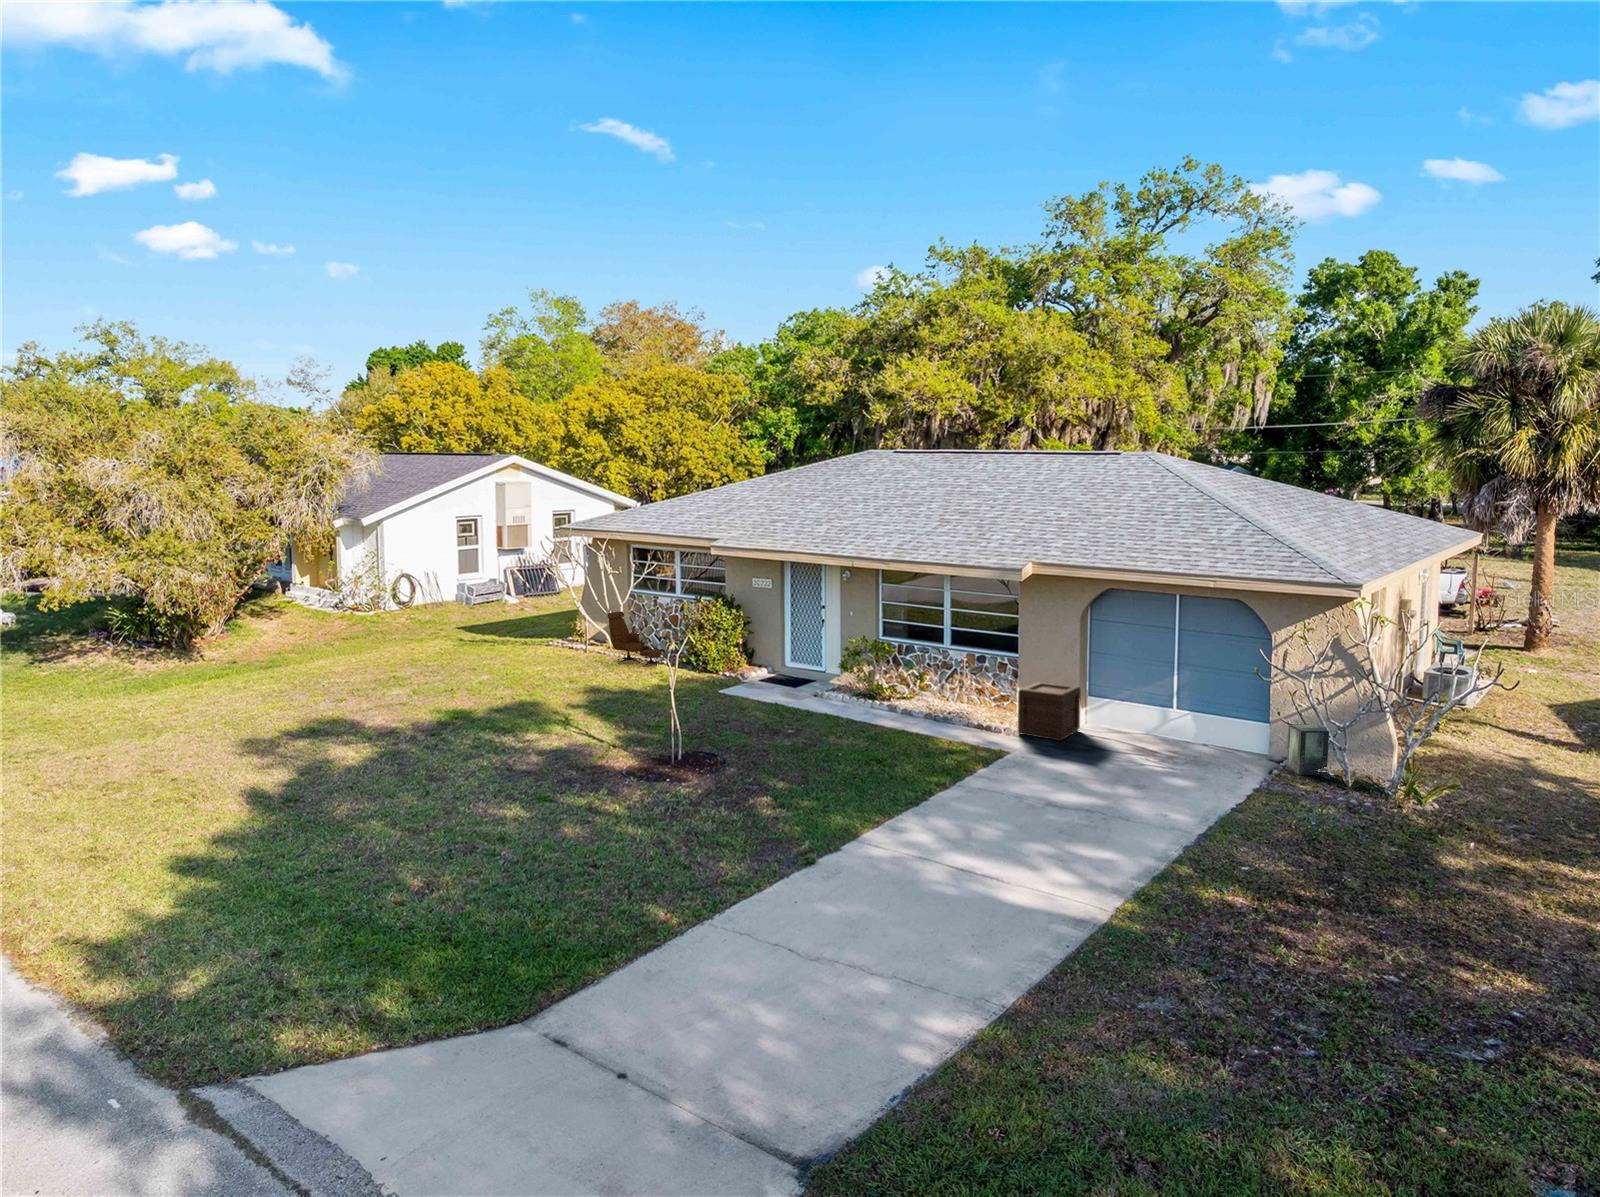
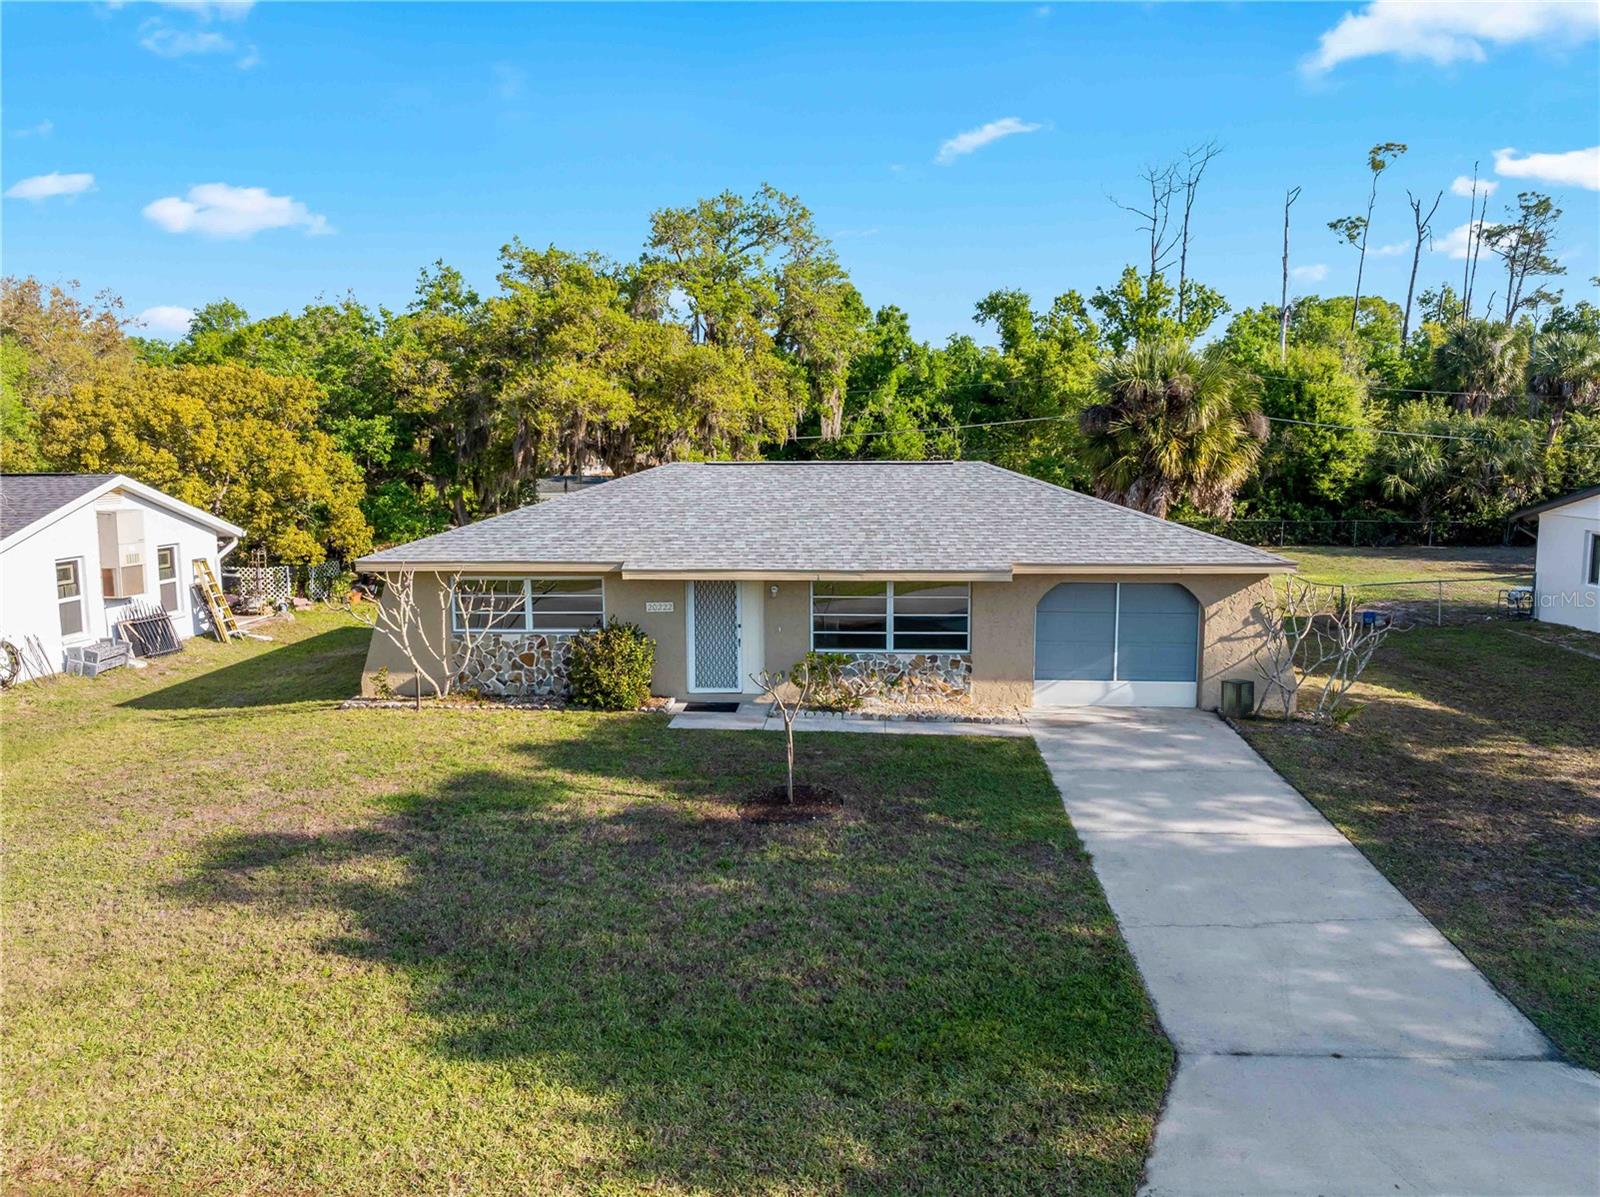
lounge chair: present [607,611,662,665] -> none [446,653,523,716]
wooden crate: present [1018,682,1081,741] -> none [998,673,1044,722]

